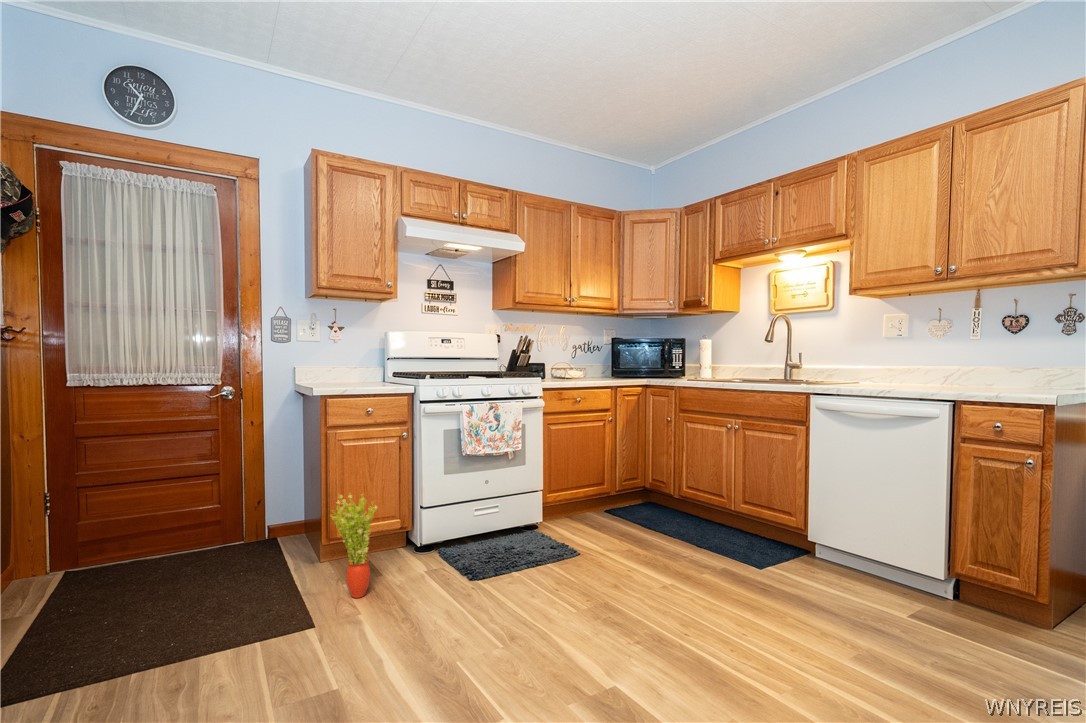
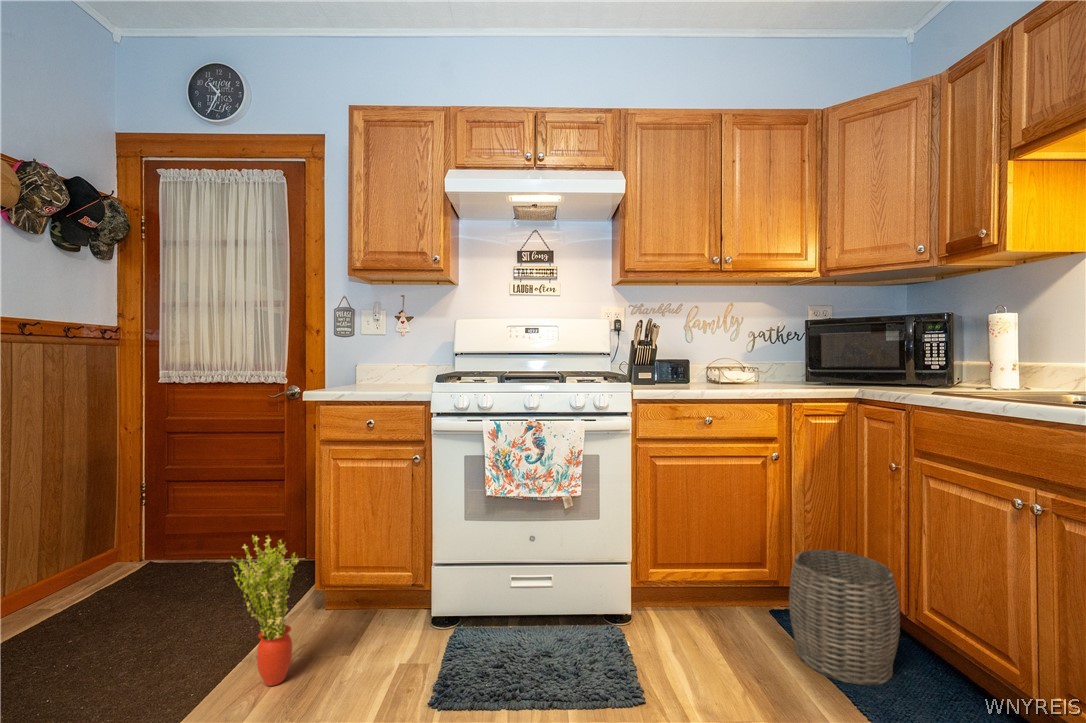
woven basket: none [626,466,676,527] -> present [789,550,900,685]

